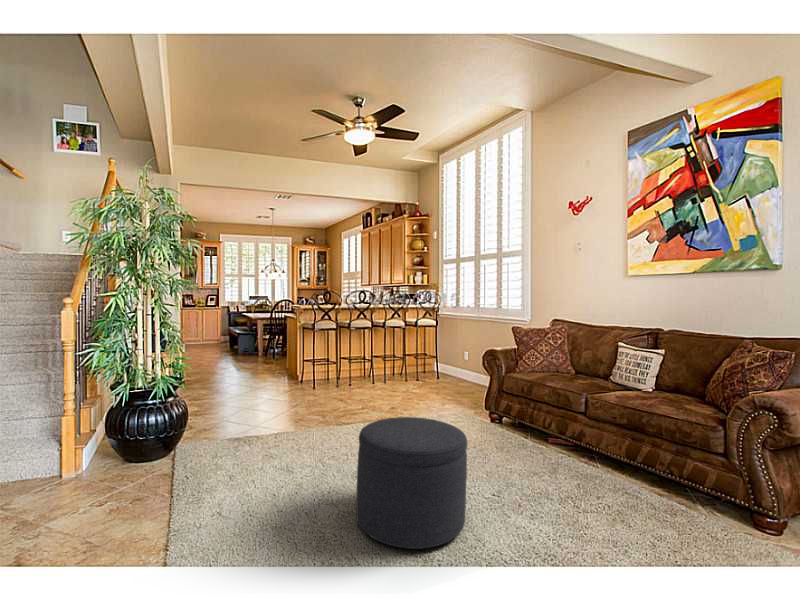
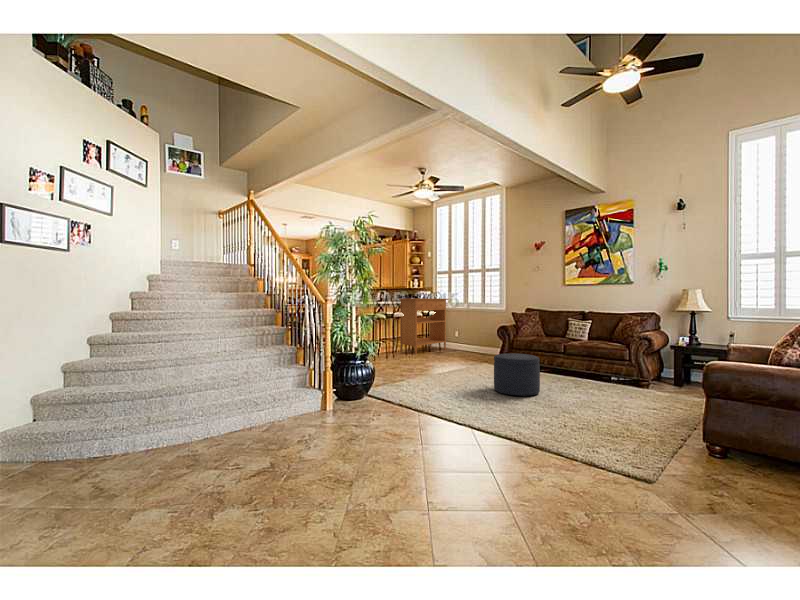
console table: none [368,296,450,380] -> present [399,298,448,354]

